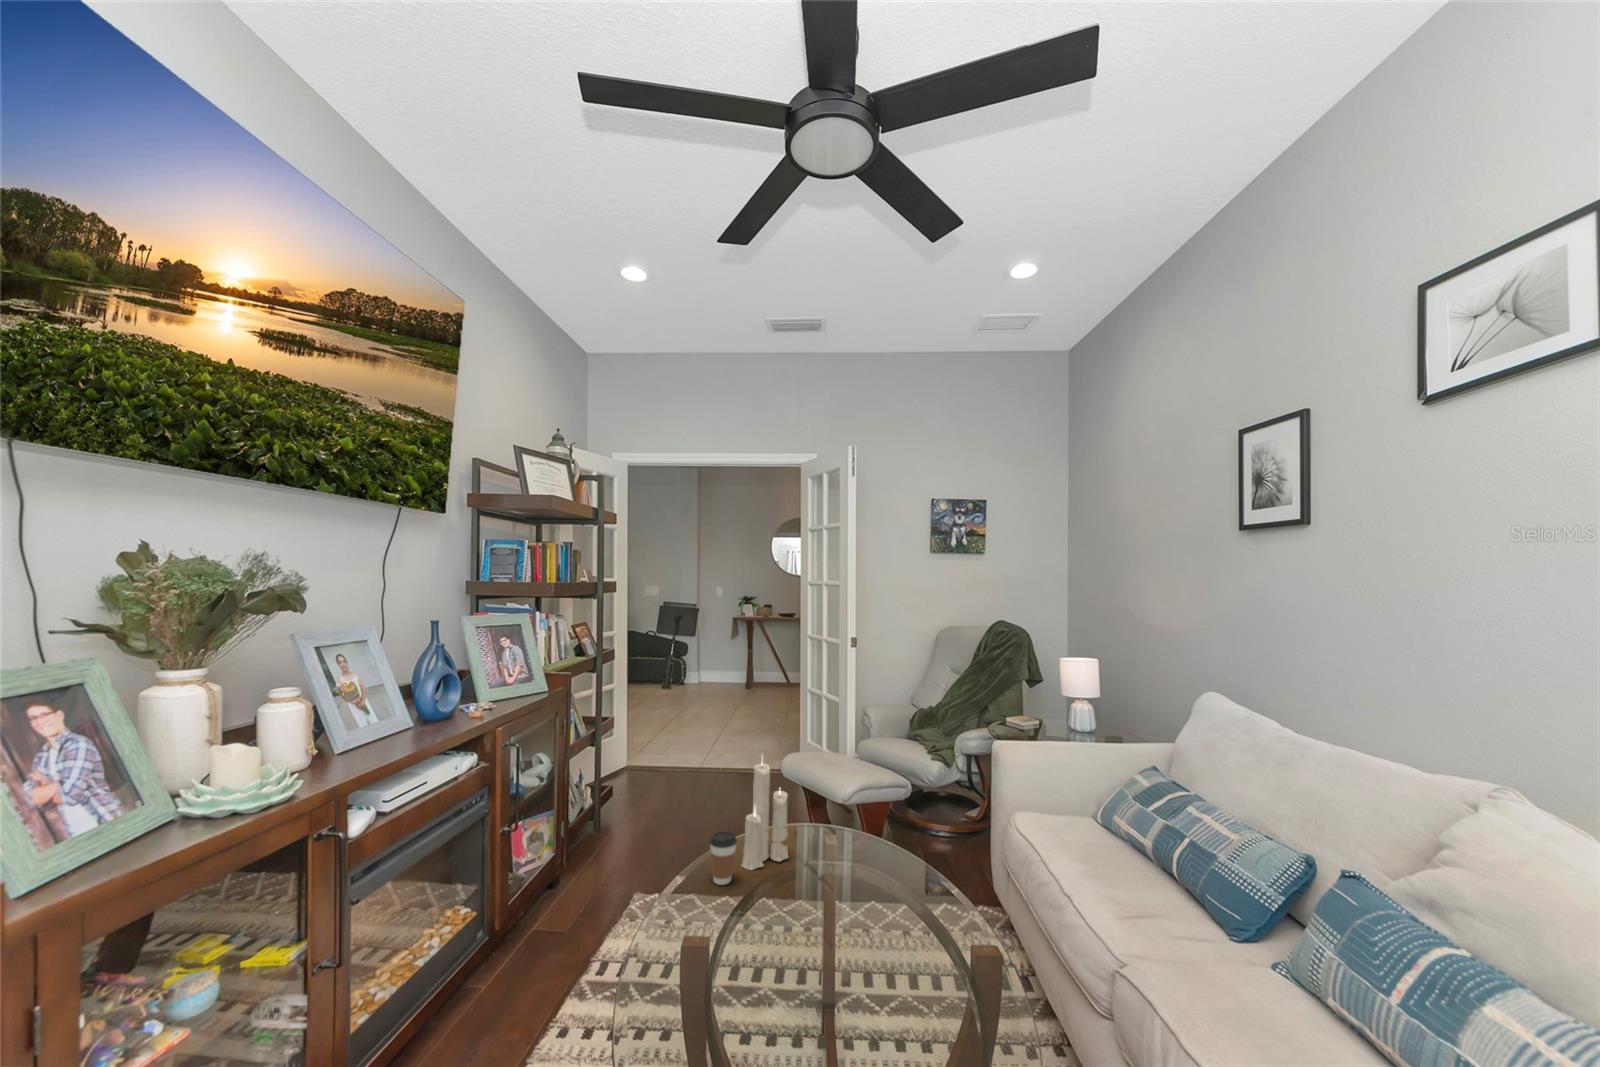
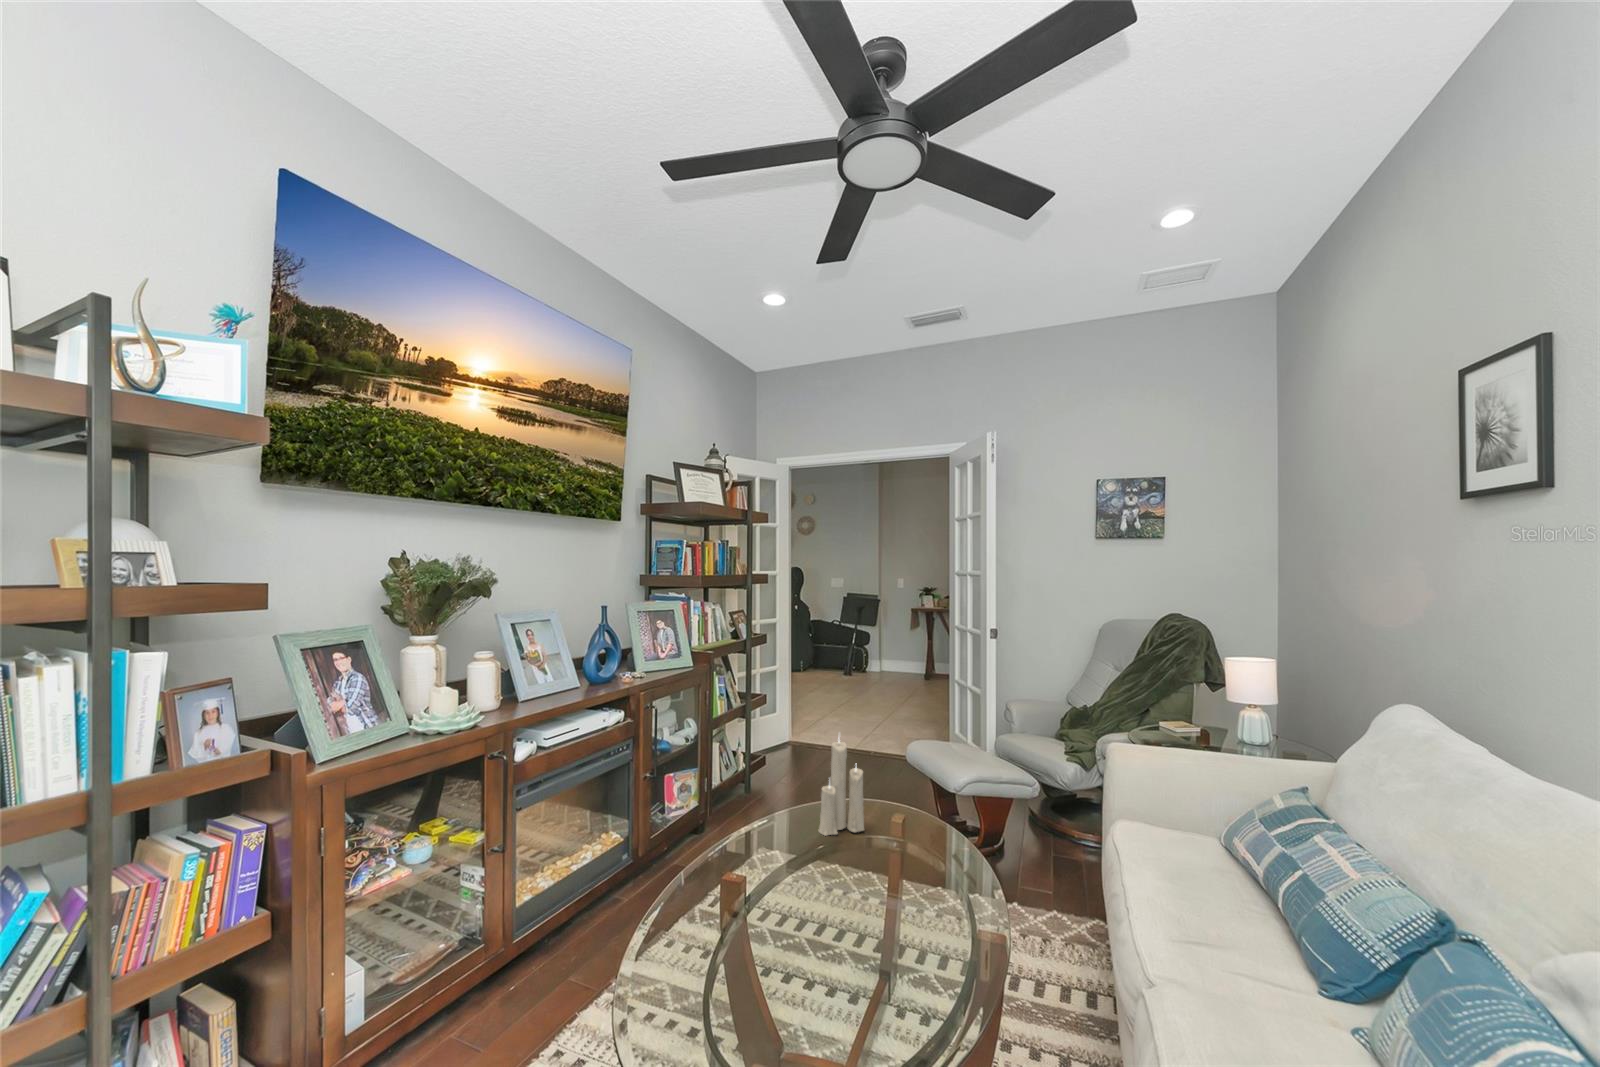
coffee cup: present [710,832,737,885] -> none [783,797,807,843]

